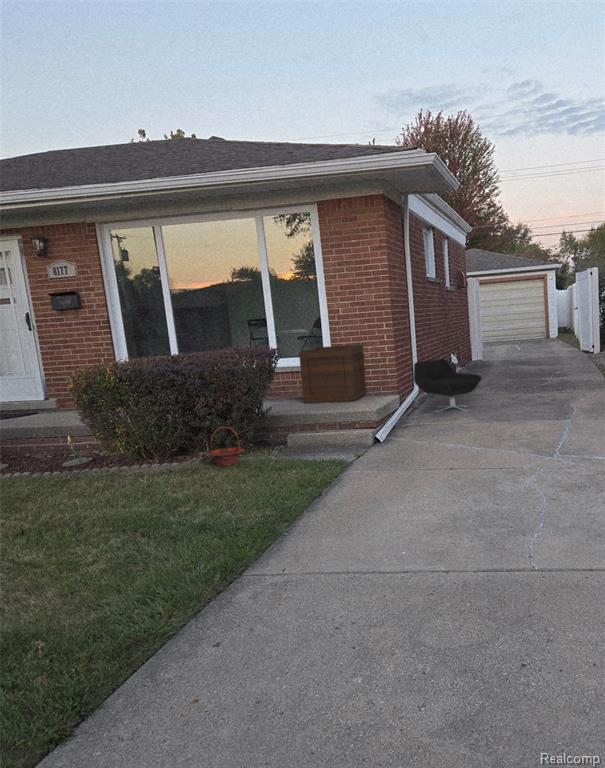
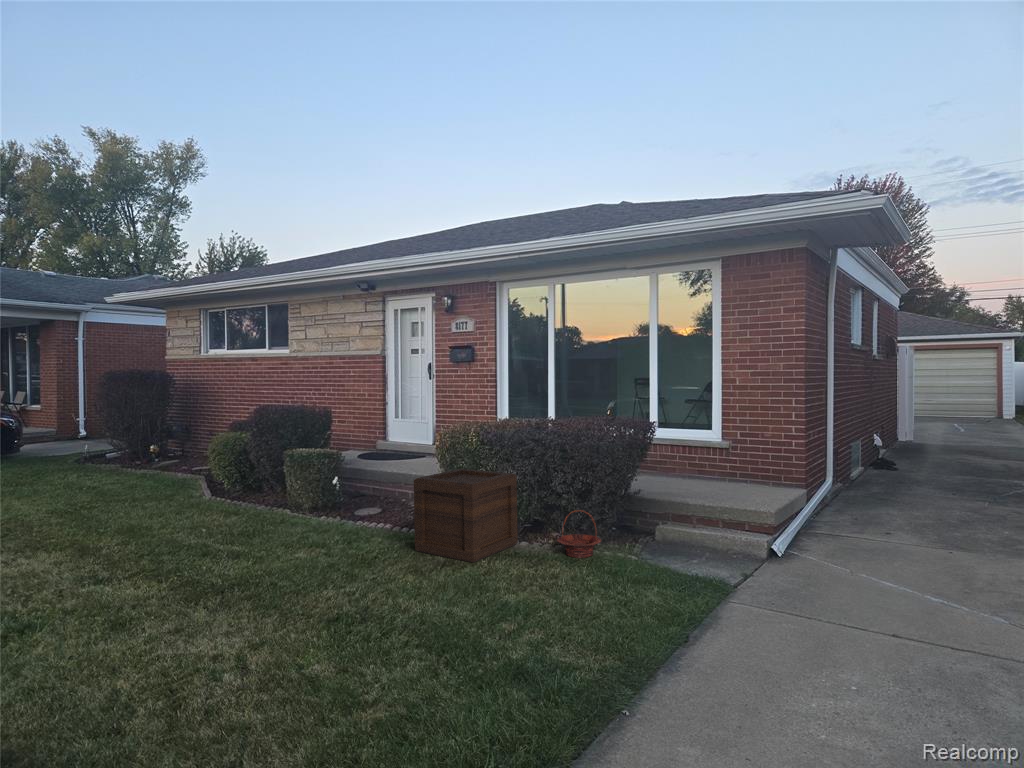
wooden crate: present [299,344,367,403] -> present [414,469,518,563]
lounge chair: present [414,359,482,412] -> none [826,447,922,520]

